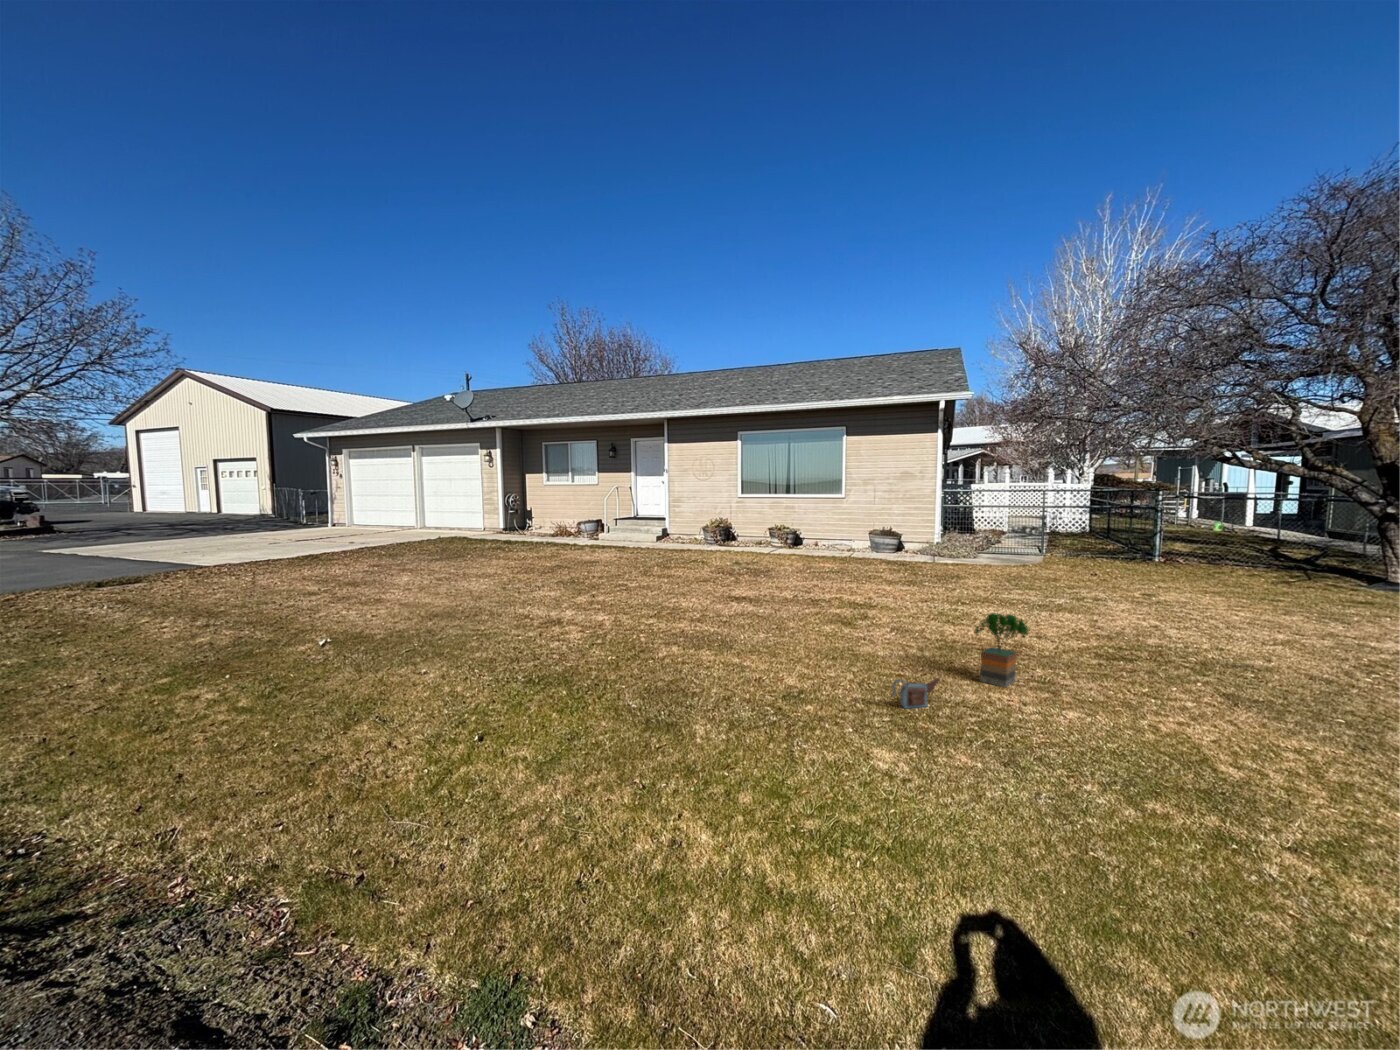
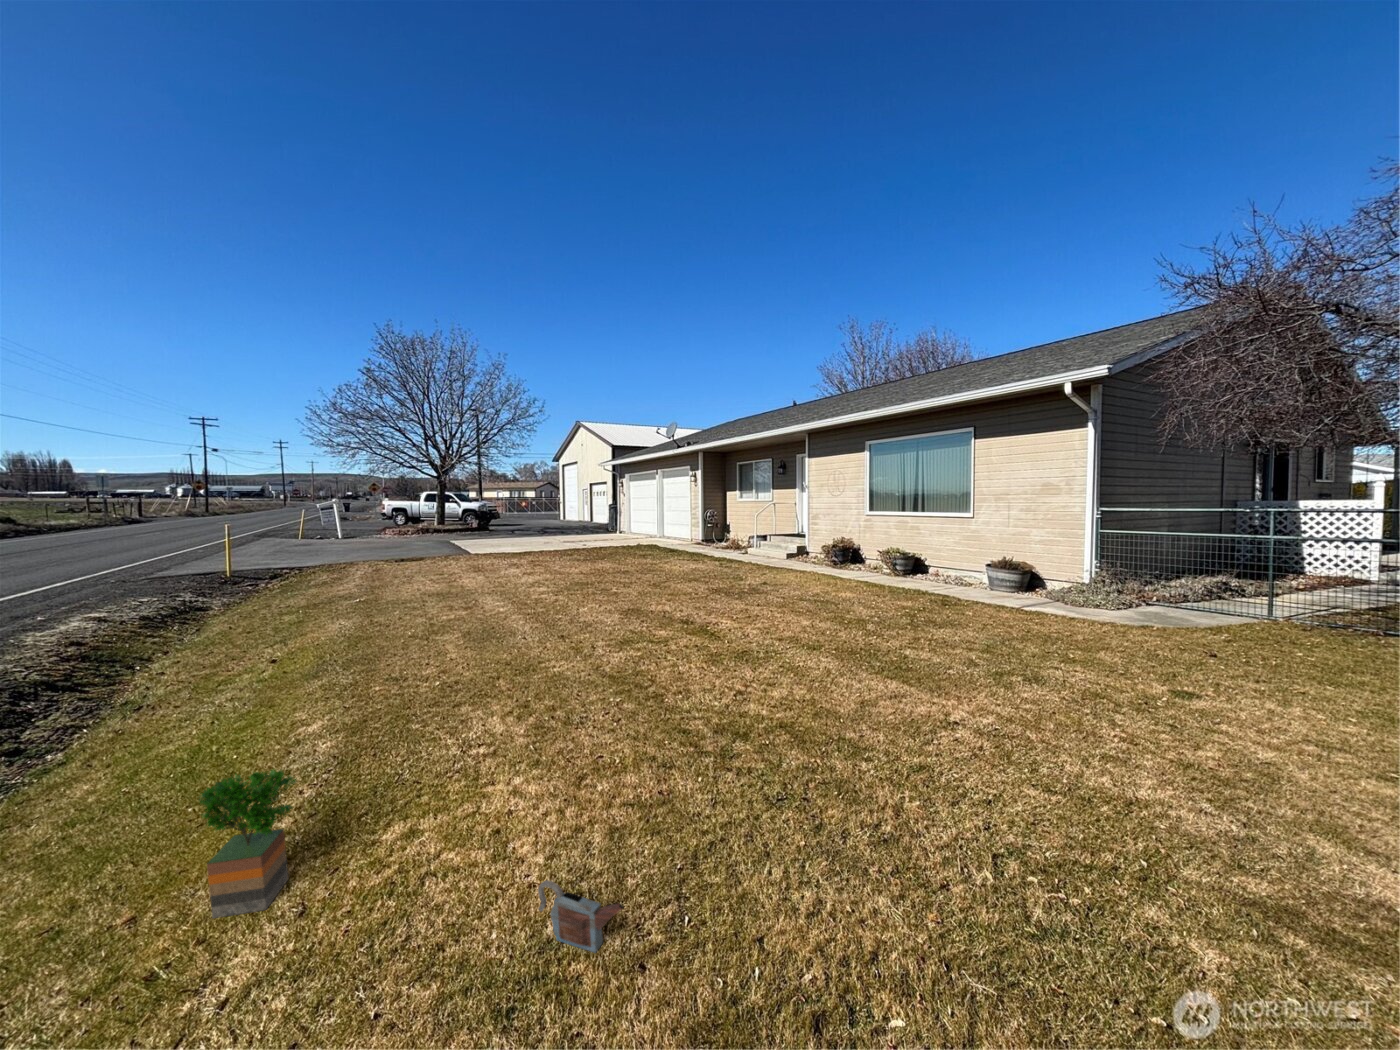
watering can: present [892,678,940,708] -> present [538,880,624,953]

